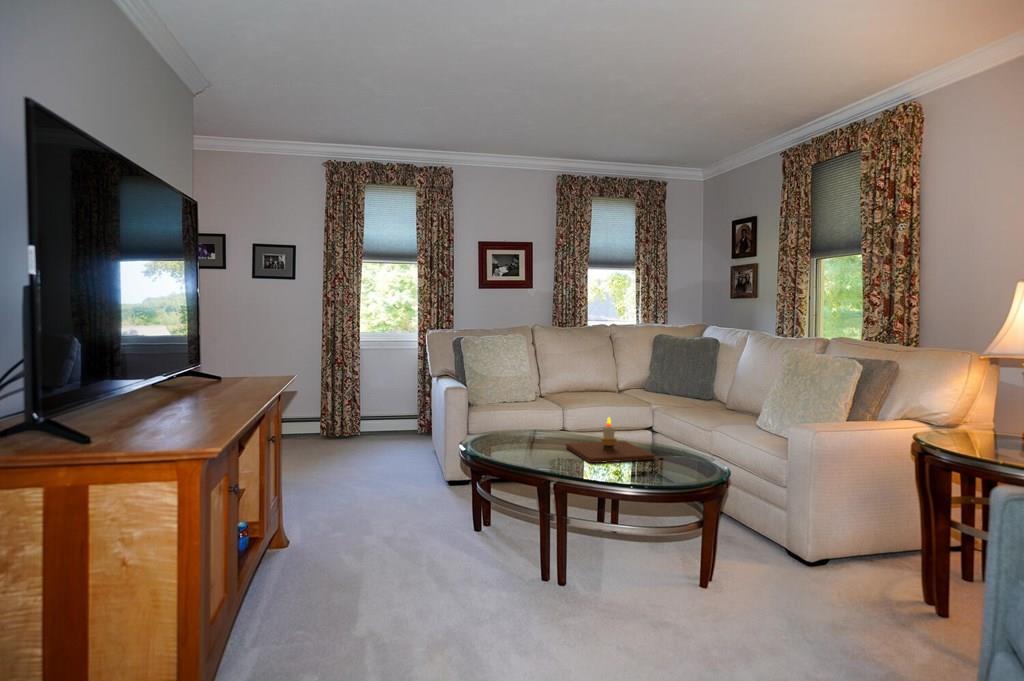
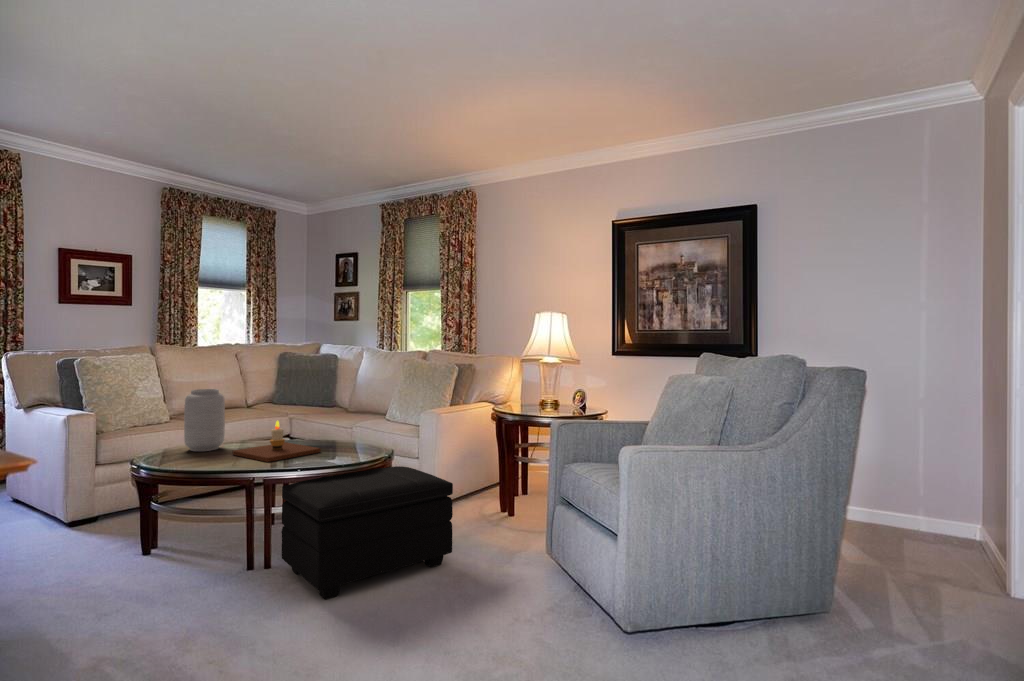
vase: none [531,375,567,439] -> present [184,389,225,451]
footstool: none [589,494,808,654] -> present [282,466,453,599]

